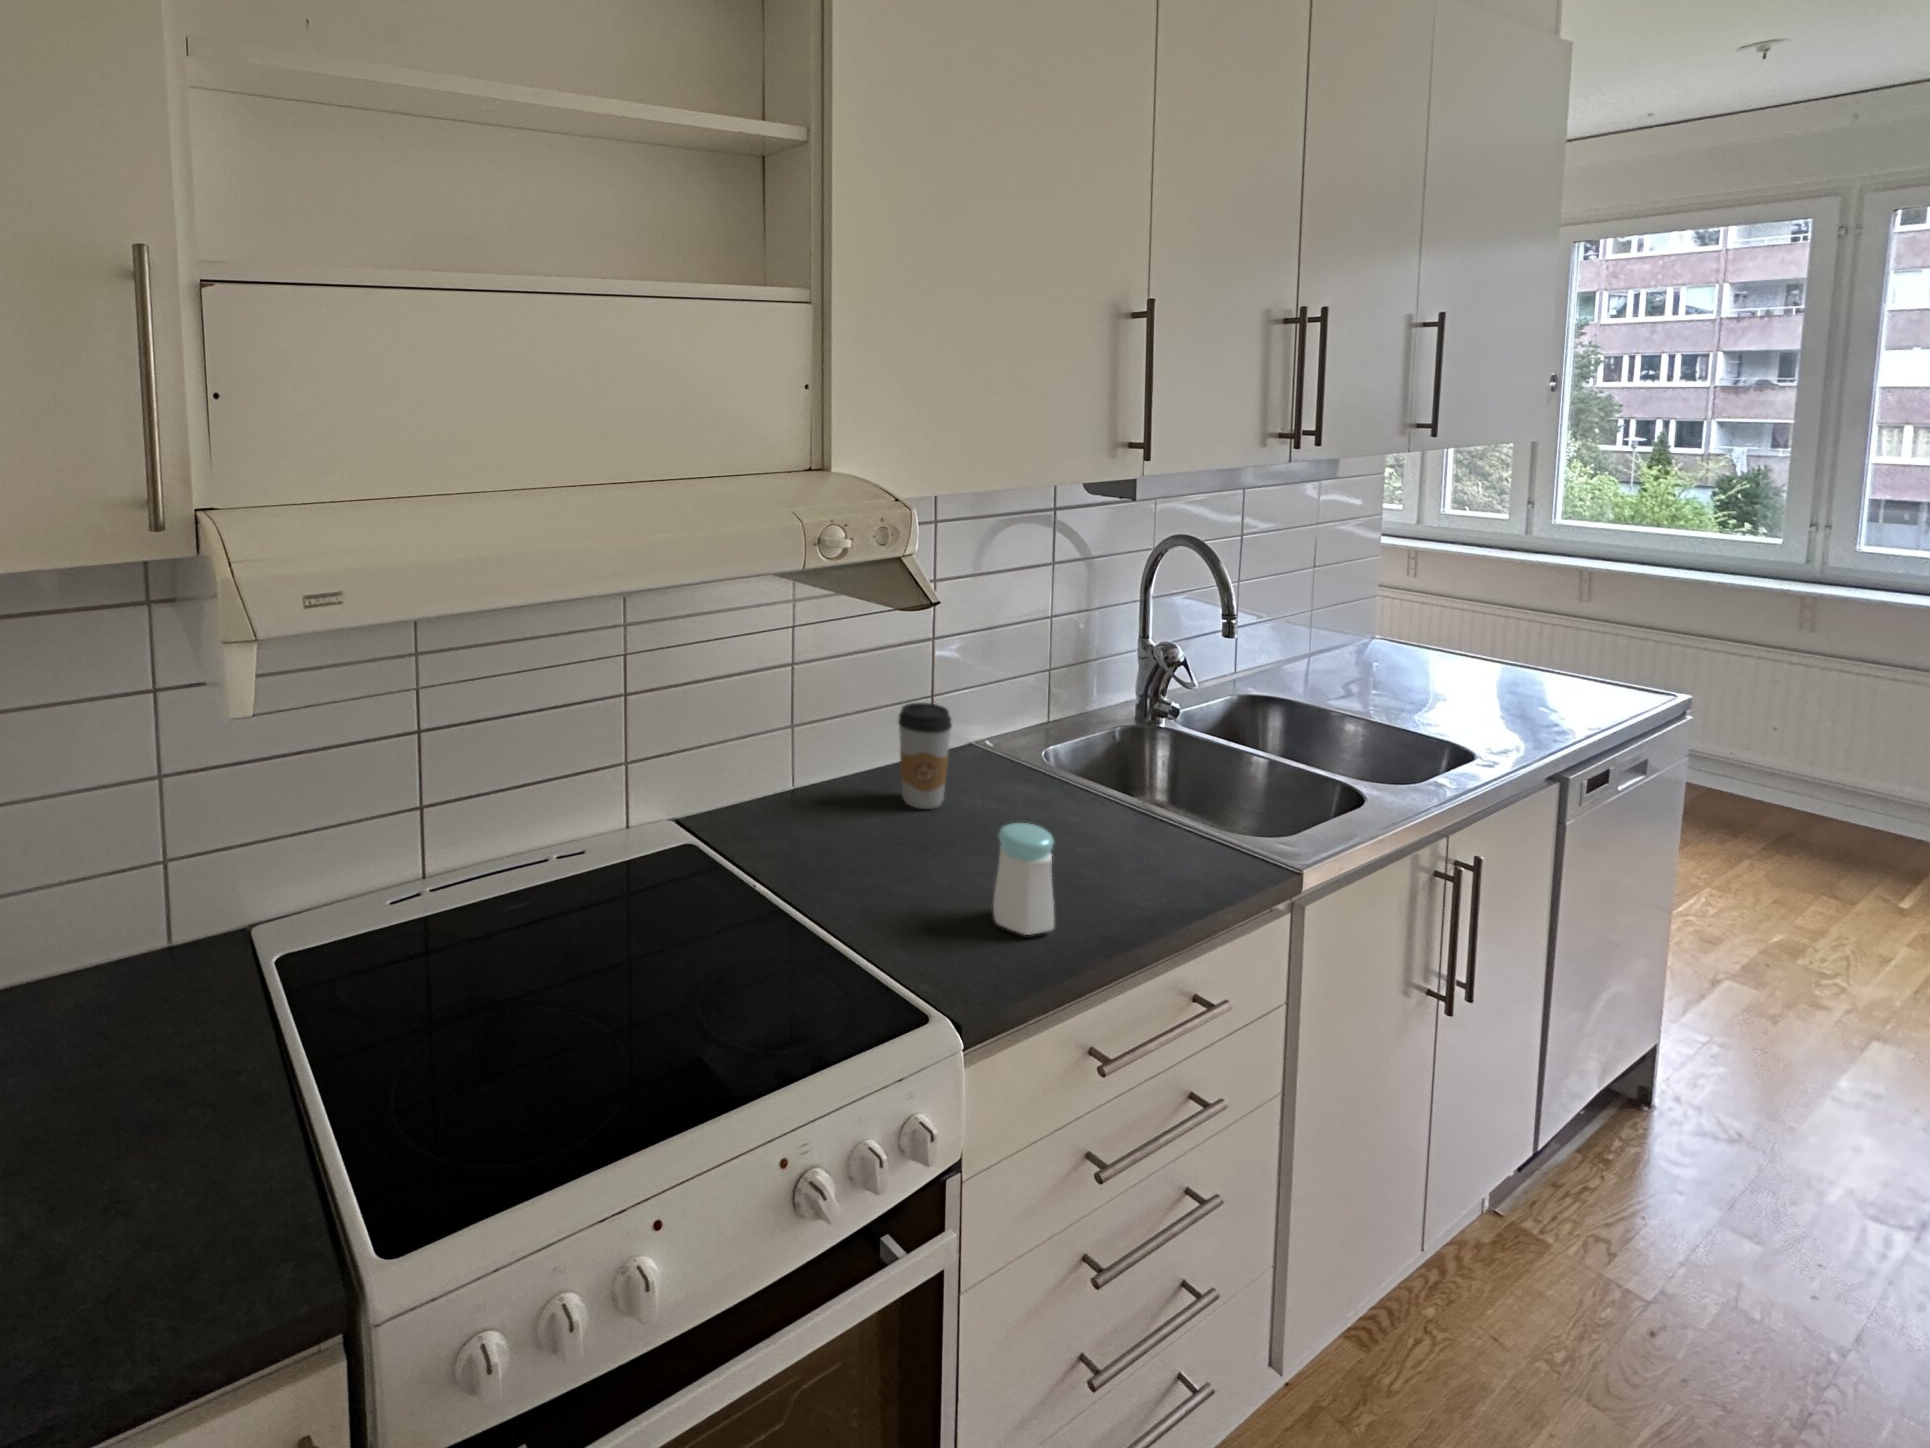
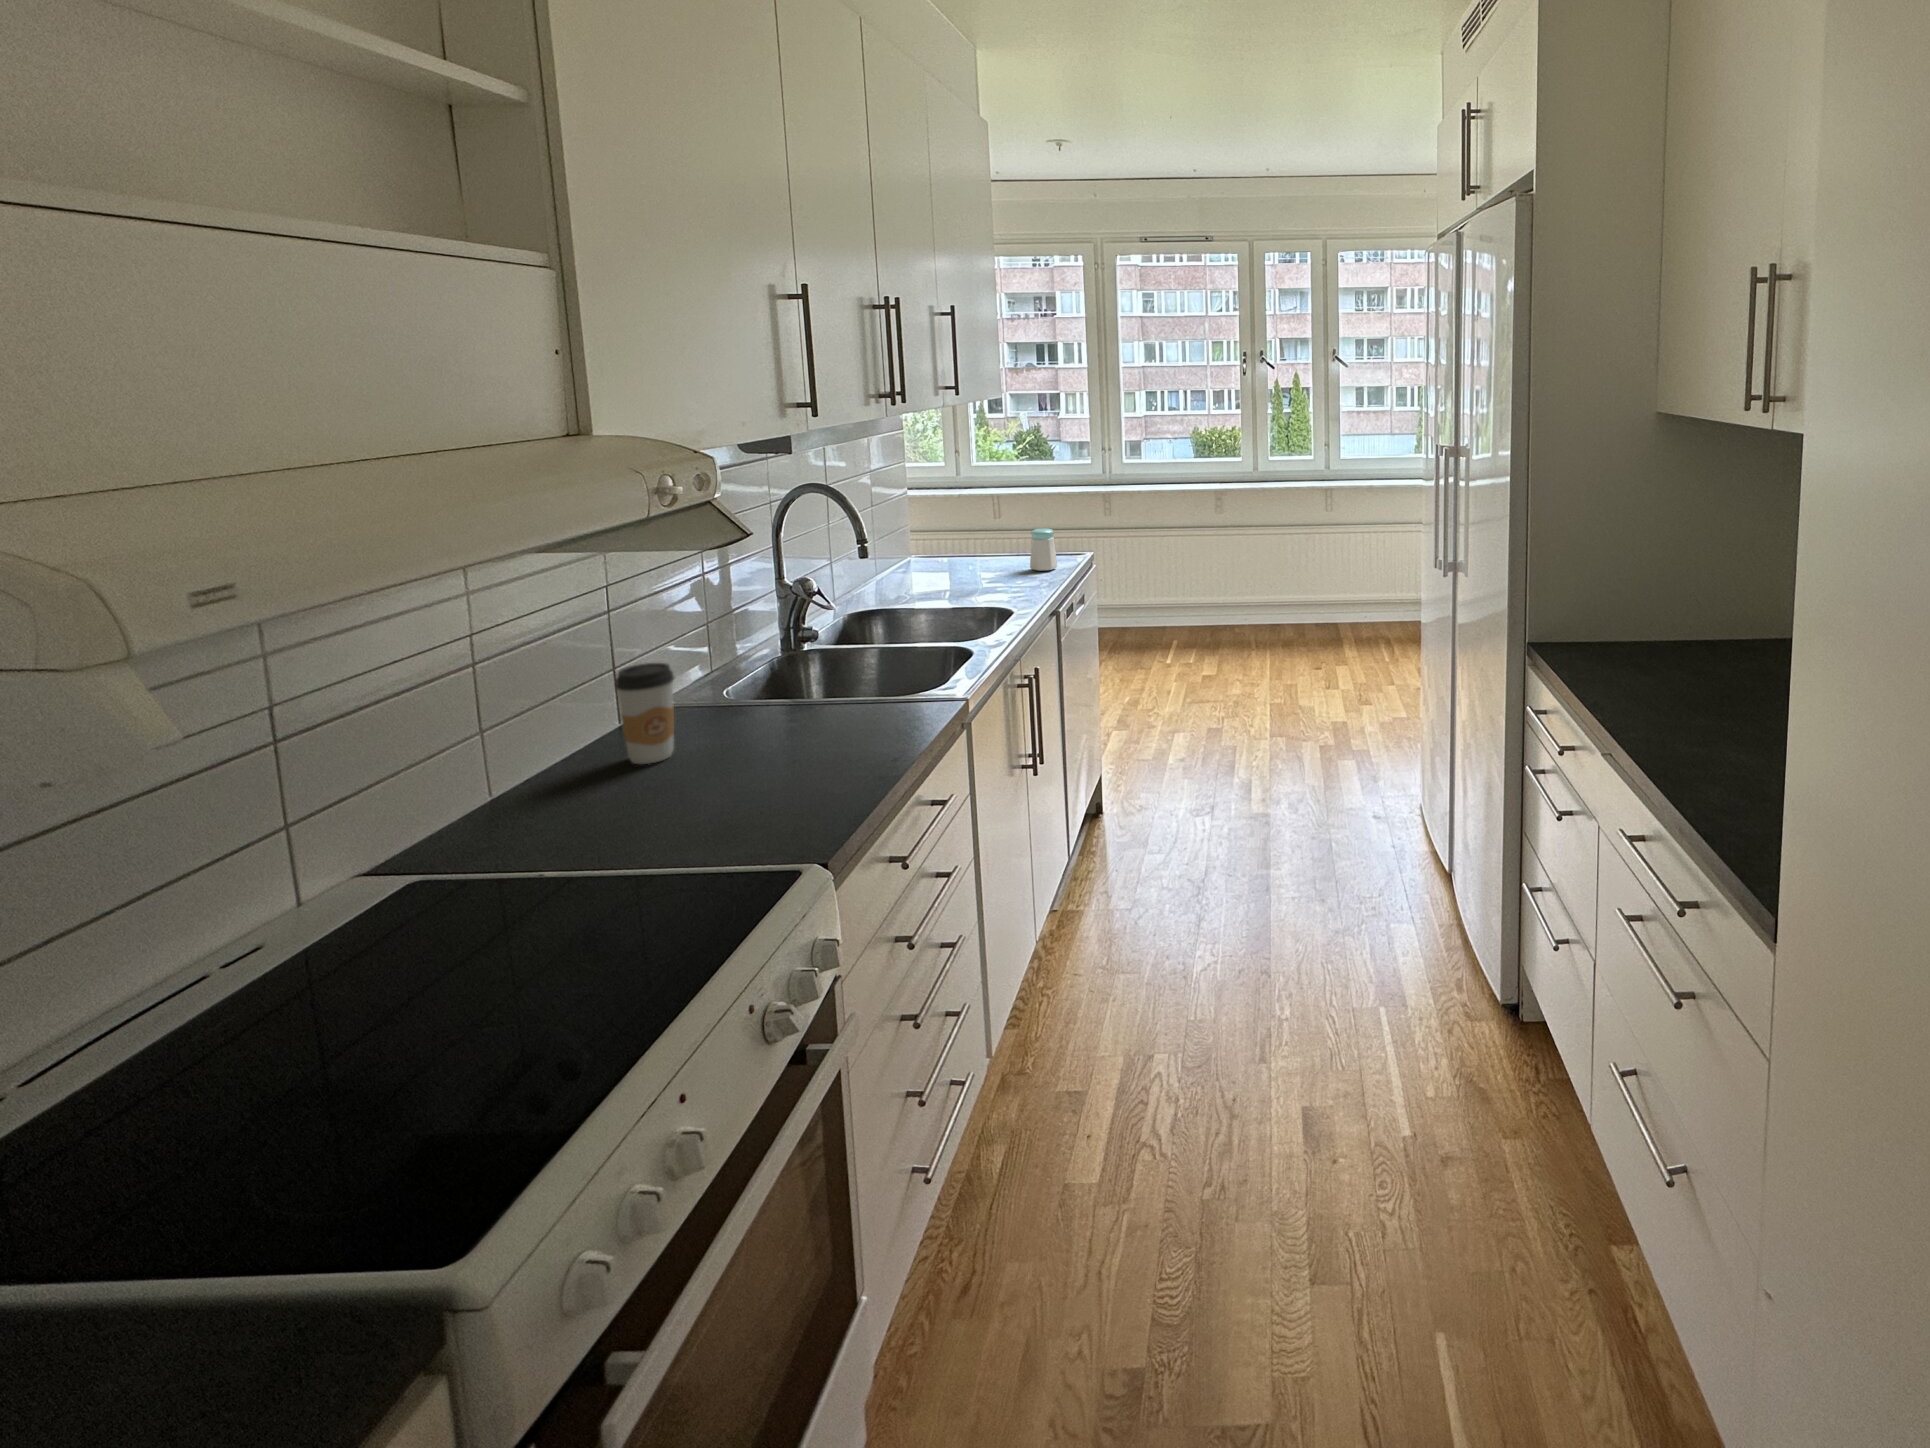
salt shaker: present [993,823,1054,935] -> present [1030,528,1057,571]

